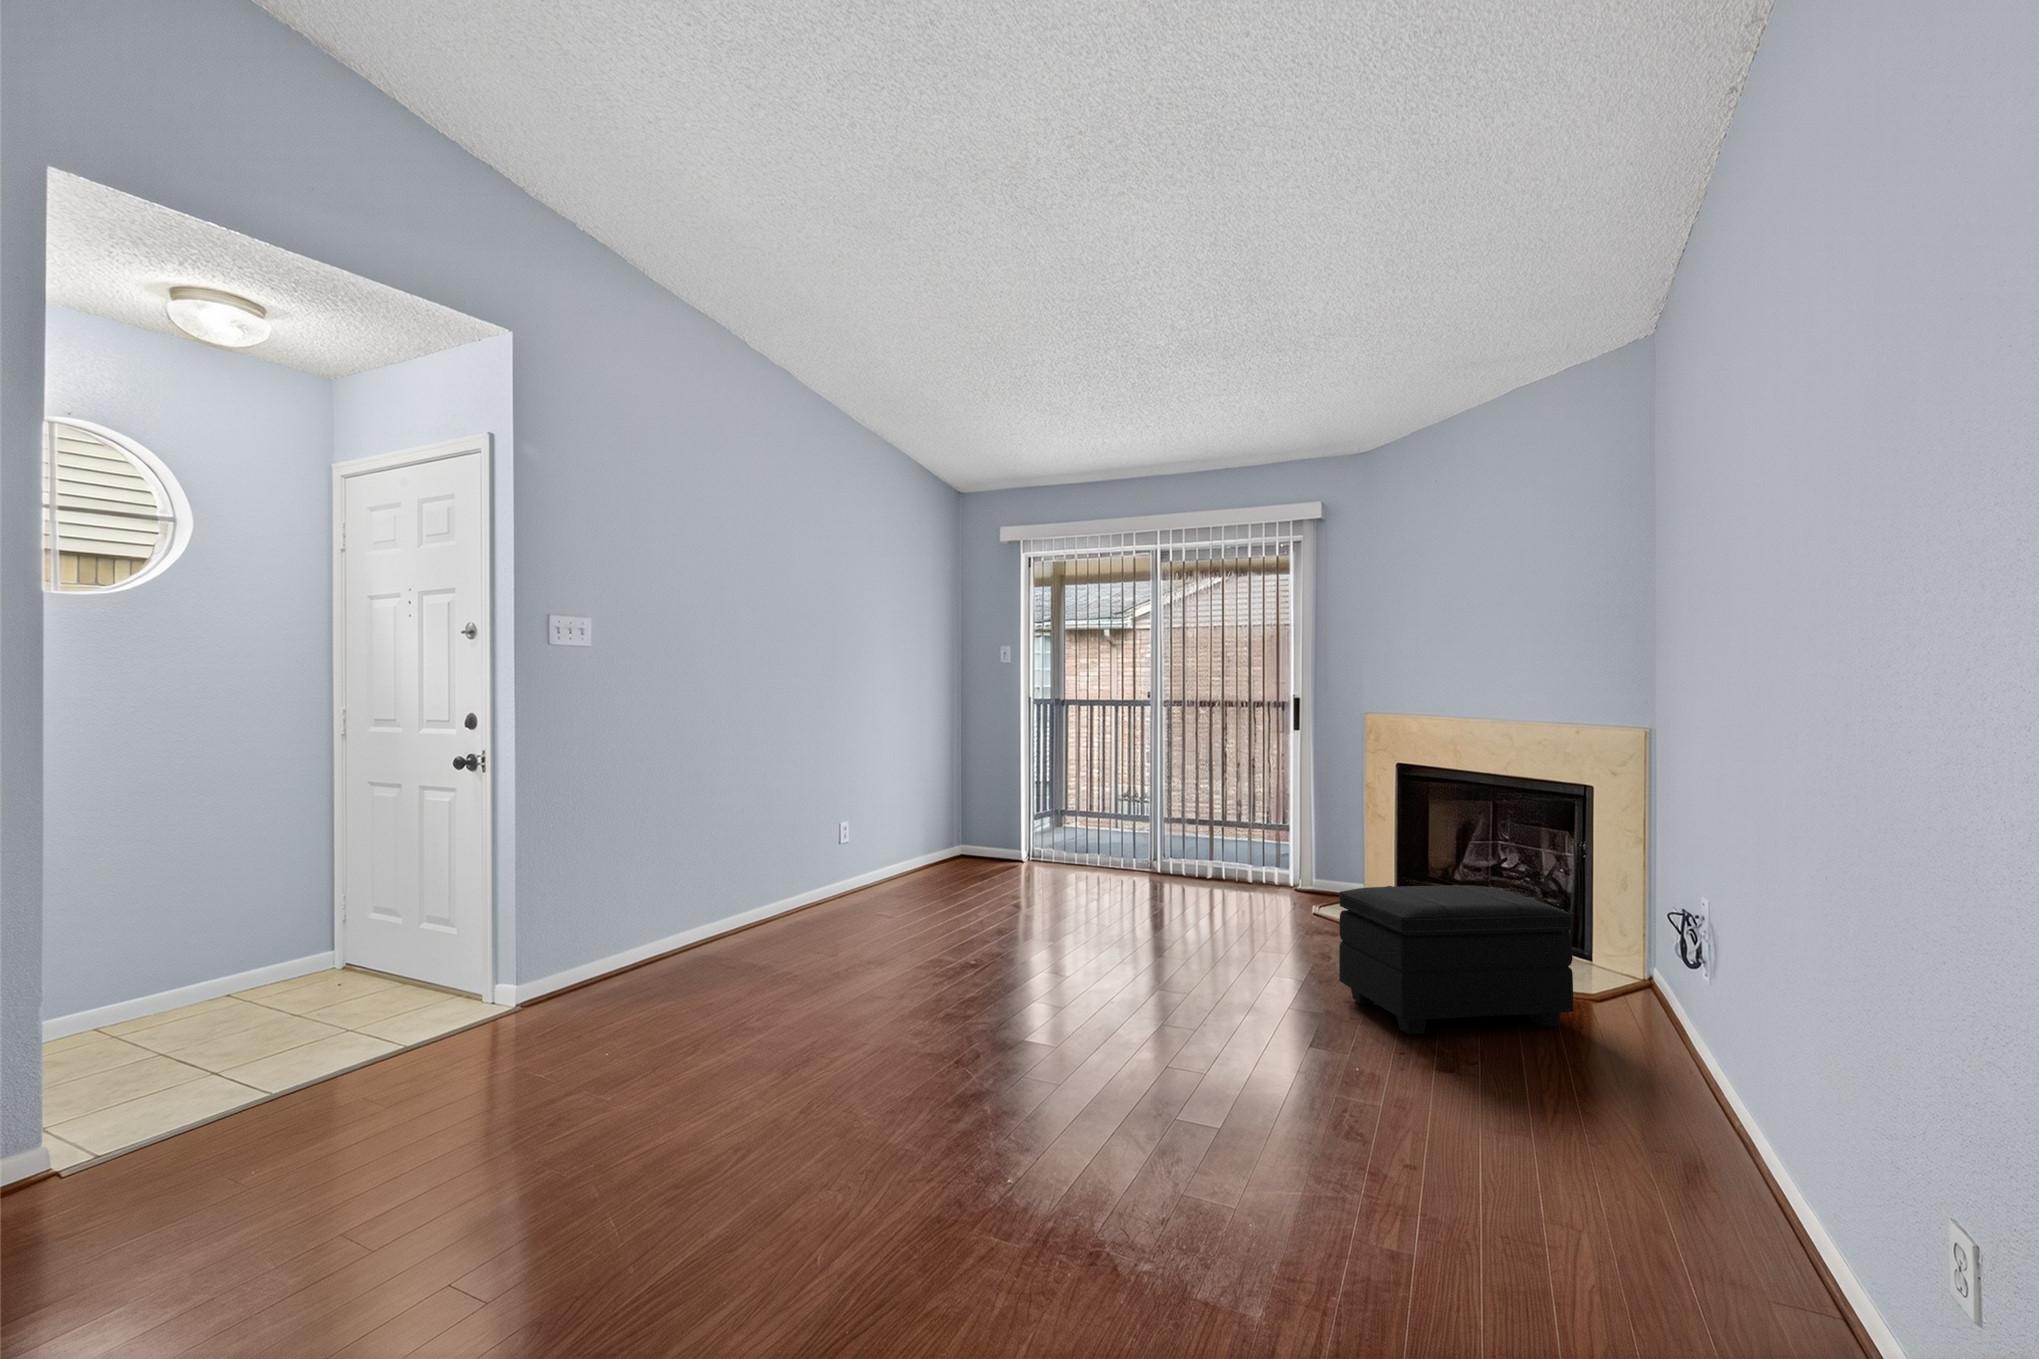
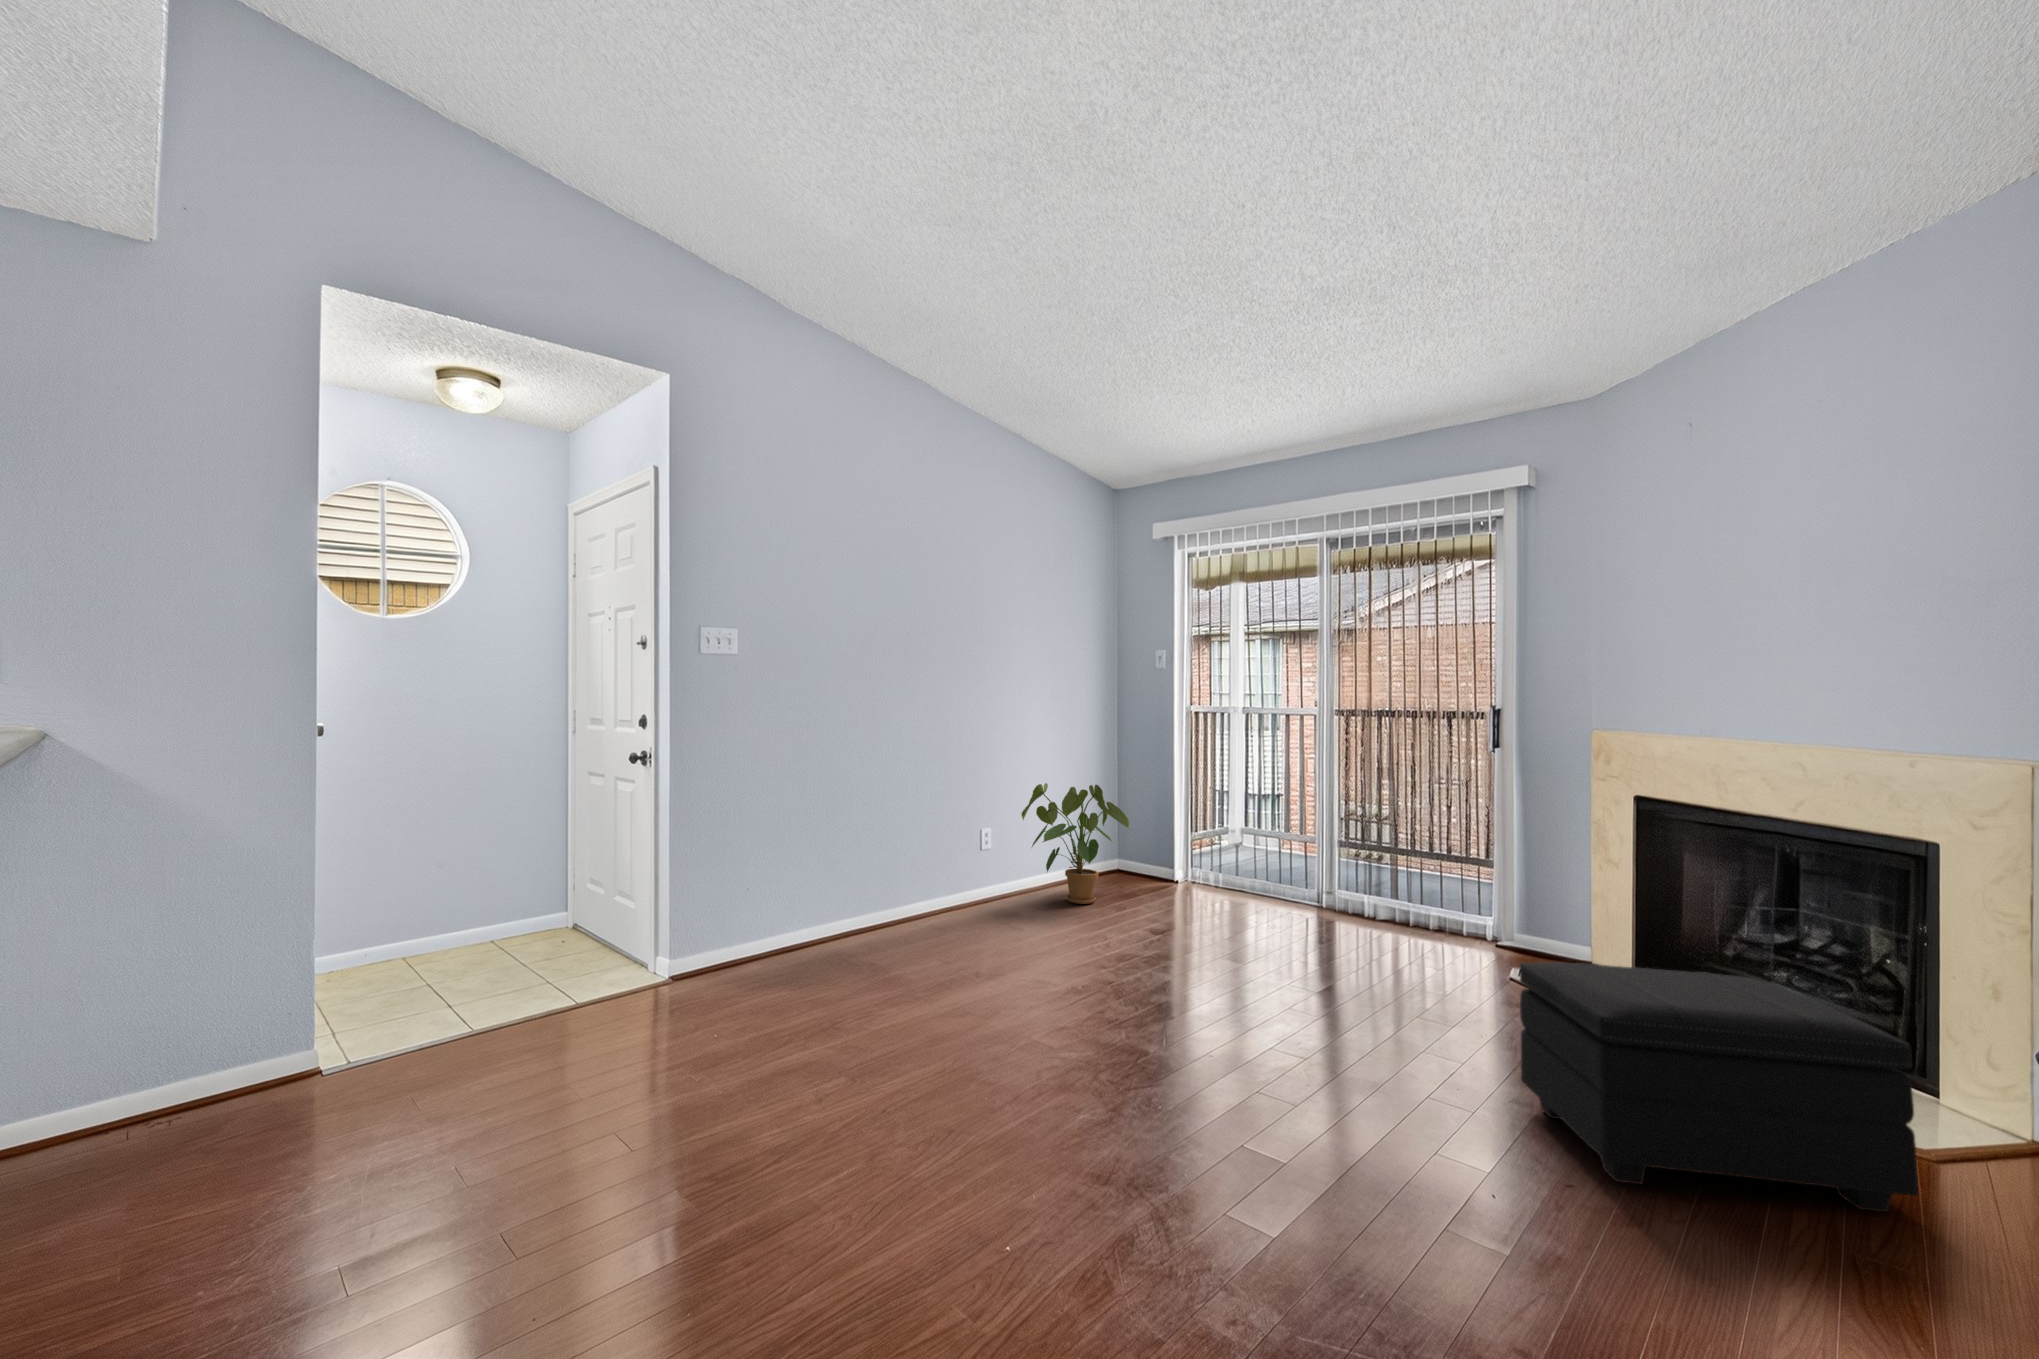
house plant: none [870,775,978,893] -> present [1021,783,1130,904]

